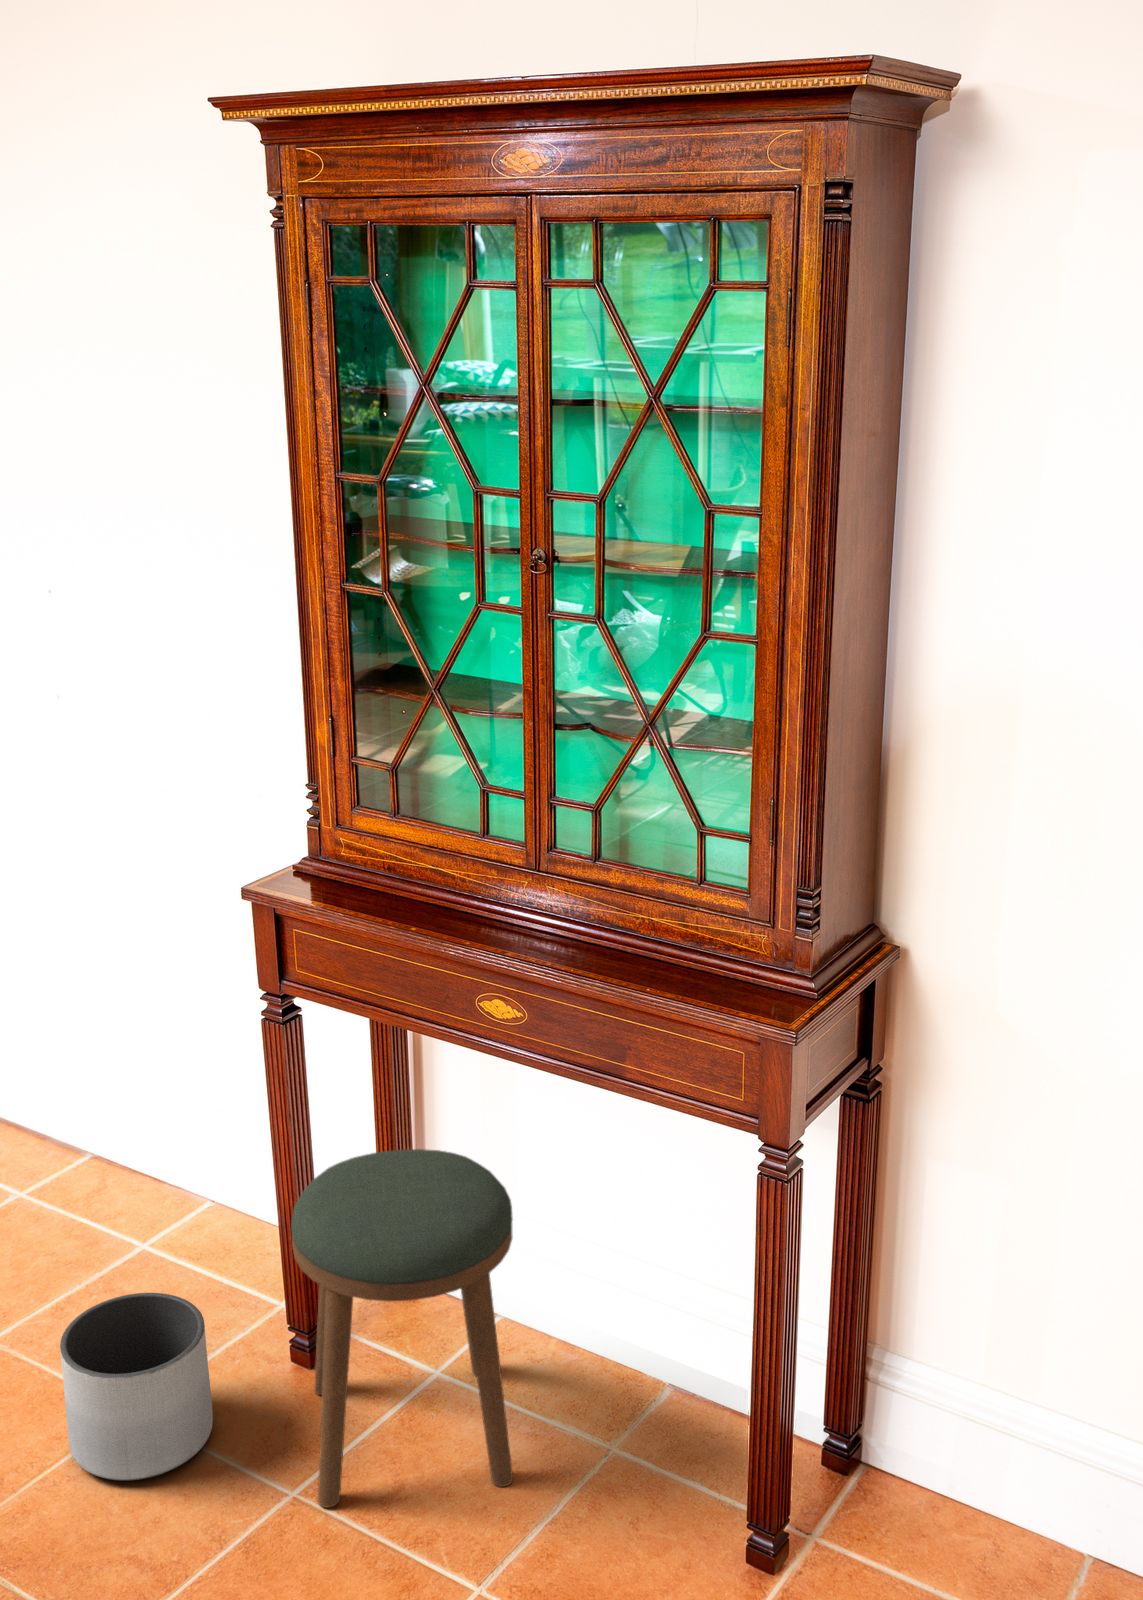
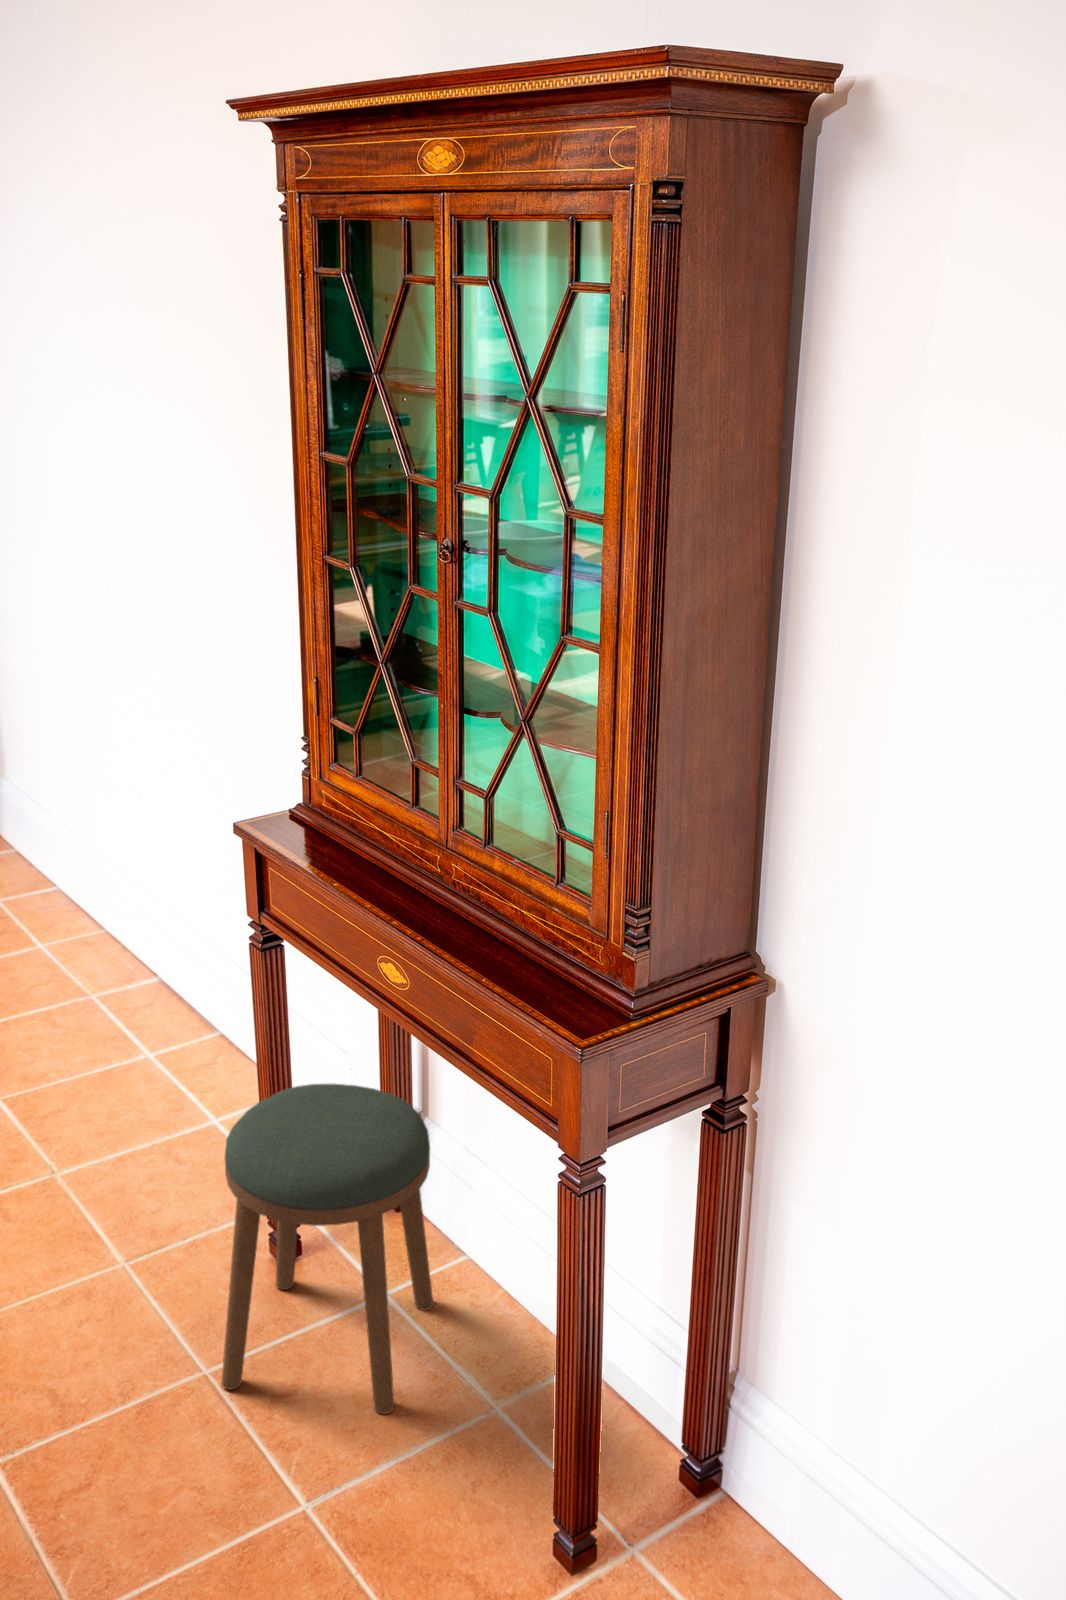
planter: present [60,1293,213,1481] -> none [50,1162,182,1322]

